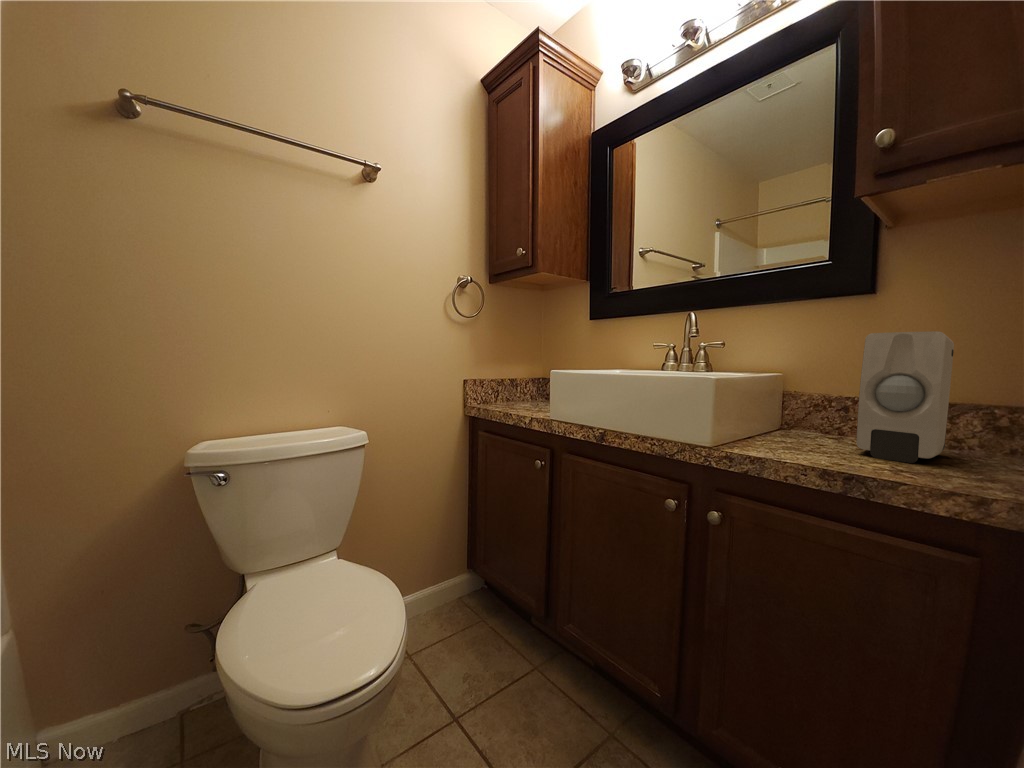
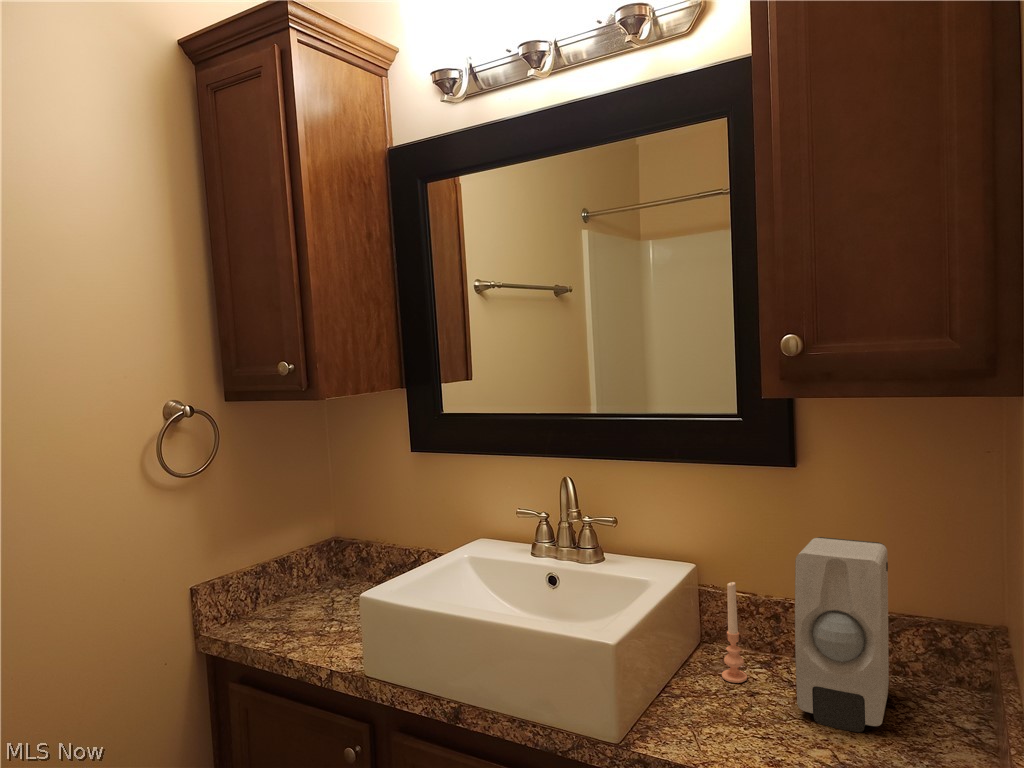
candle: none [795,371,816,441] -> present [722,582,747,683]

